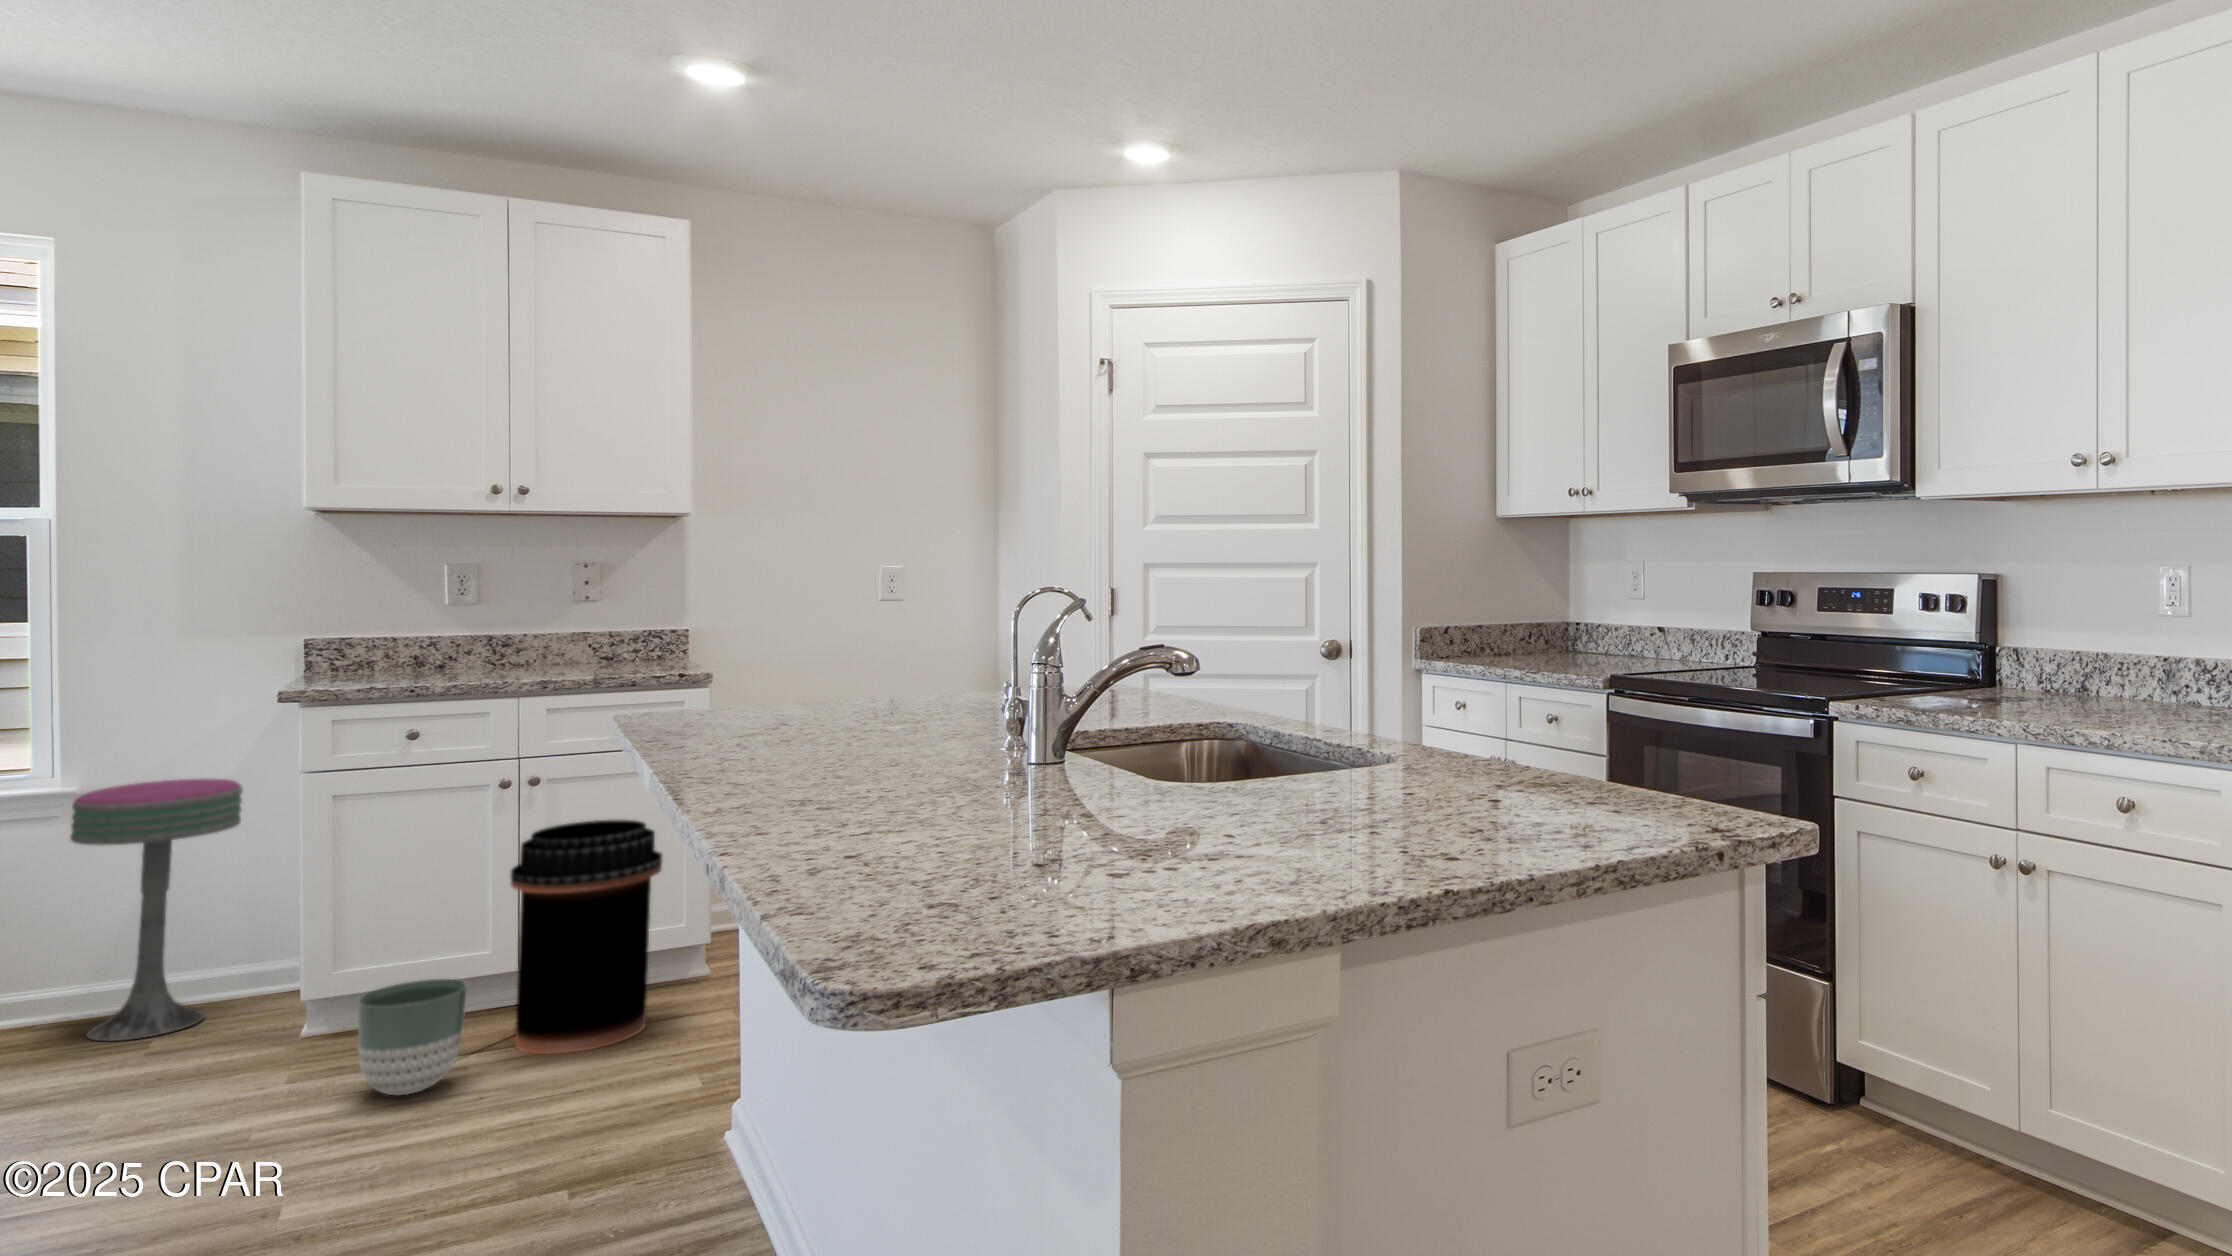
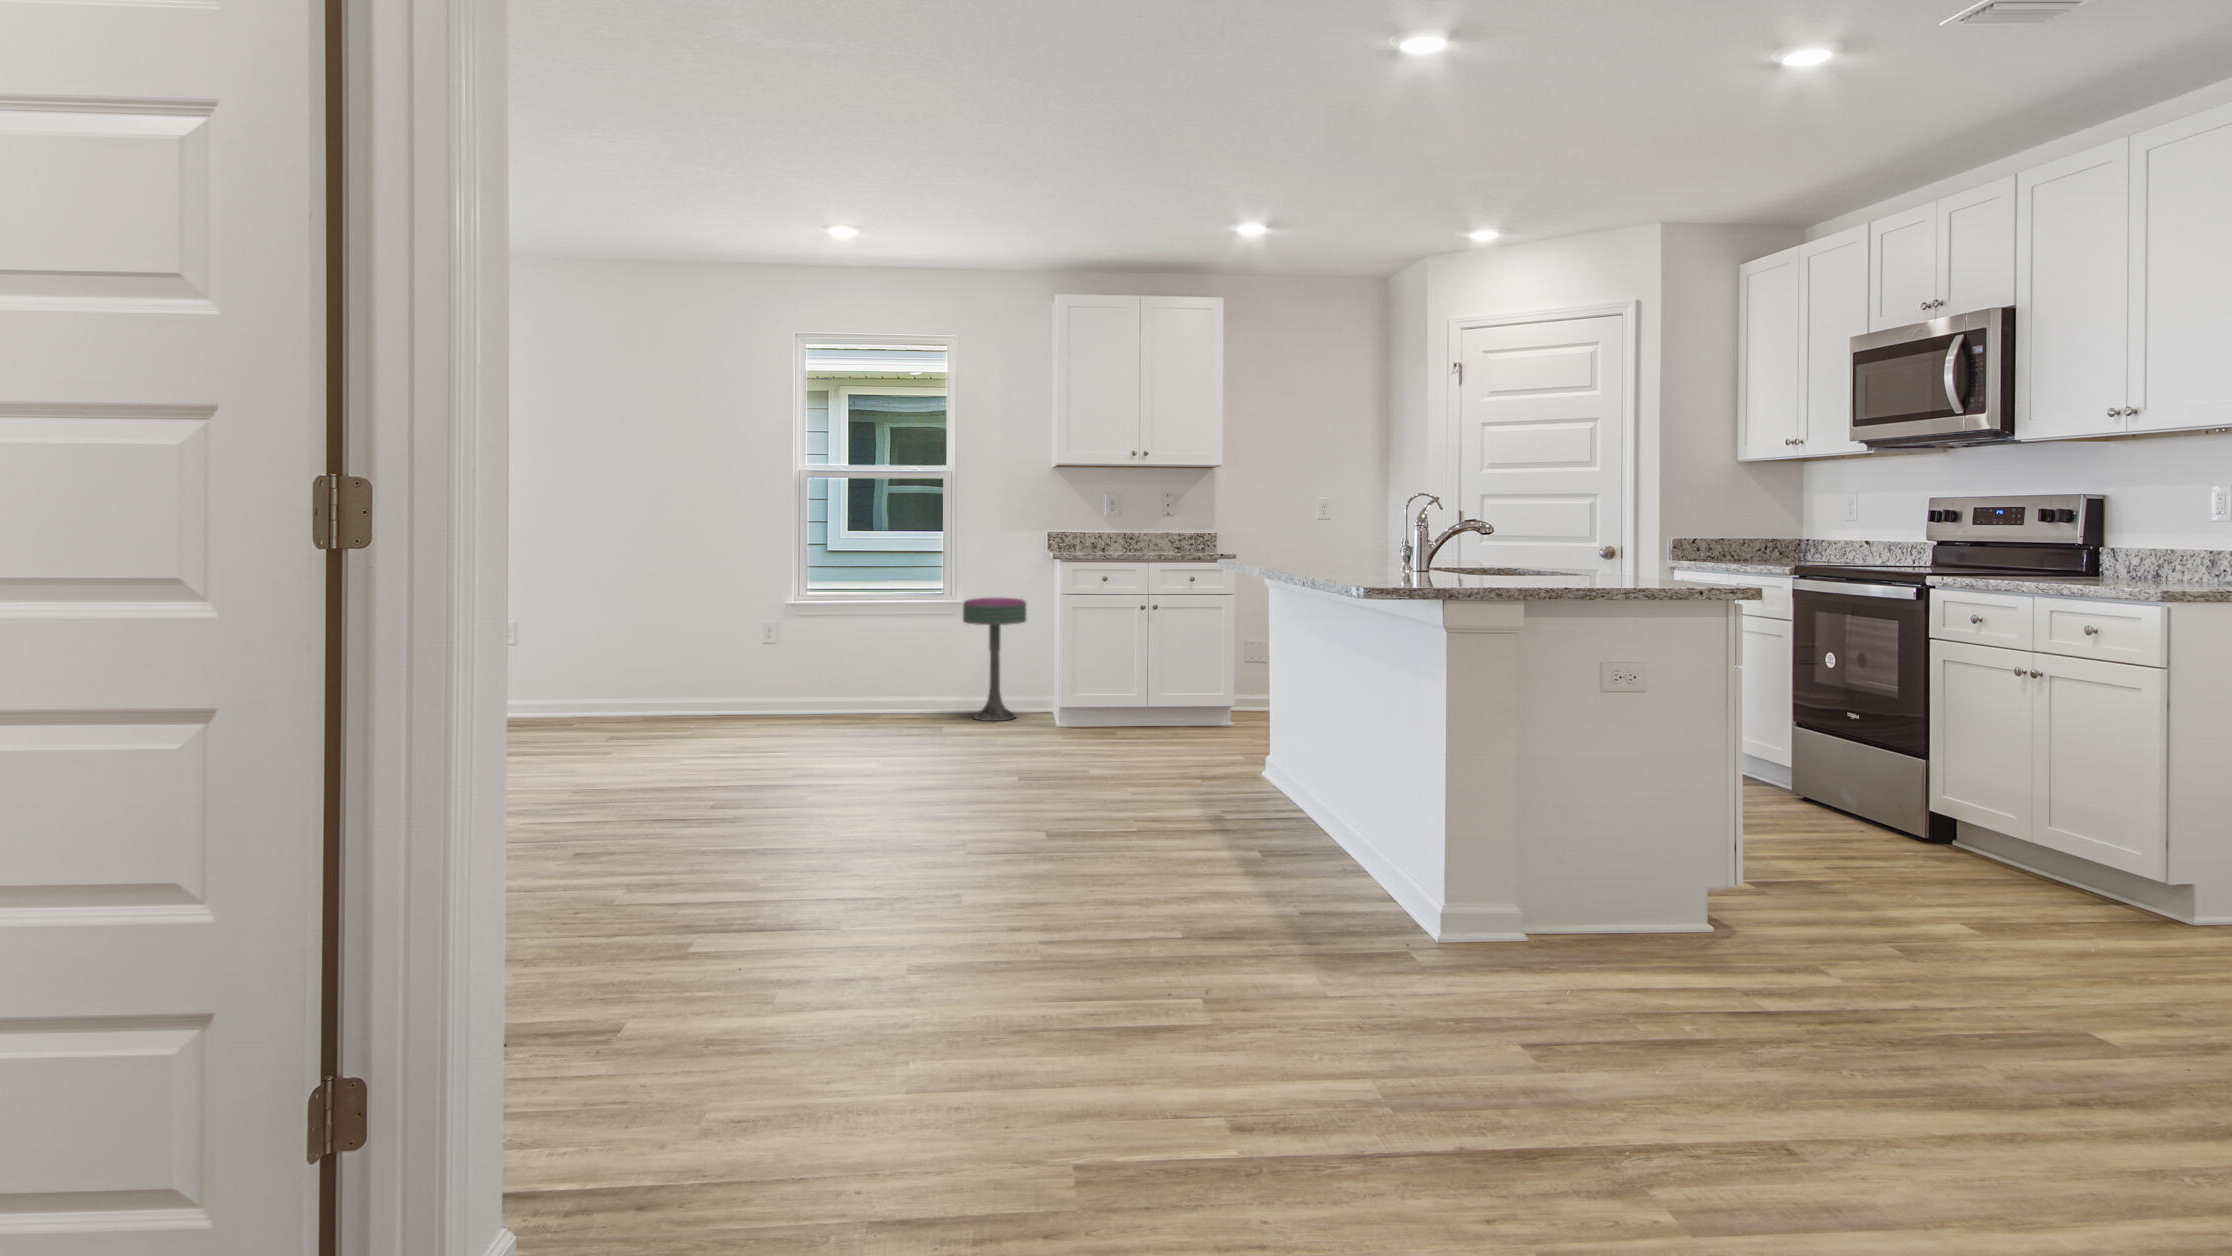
trash can: present [511,820,662,1054] -> none [1153,629,1223,746]
planter: present [358,979,467,1096] -> none [1096,698,1141,751]

